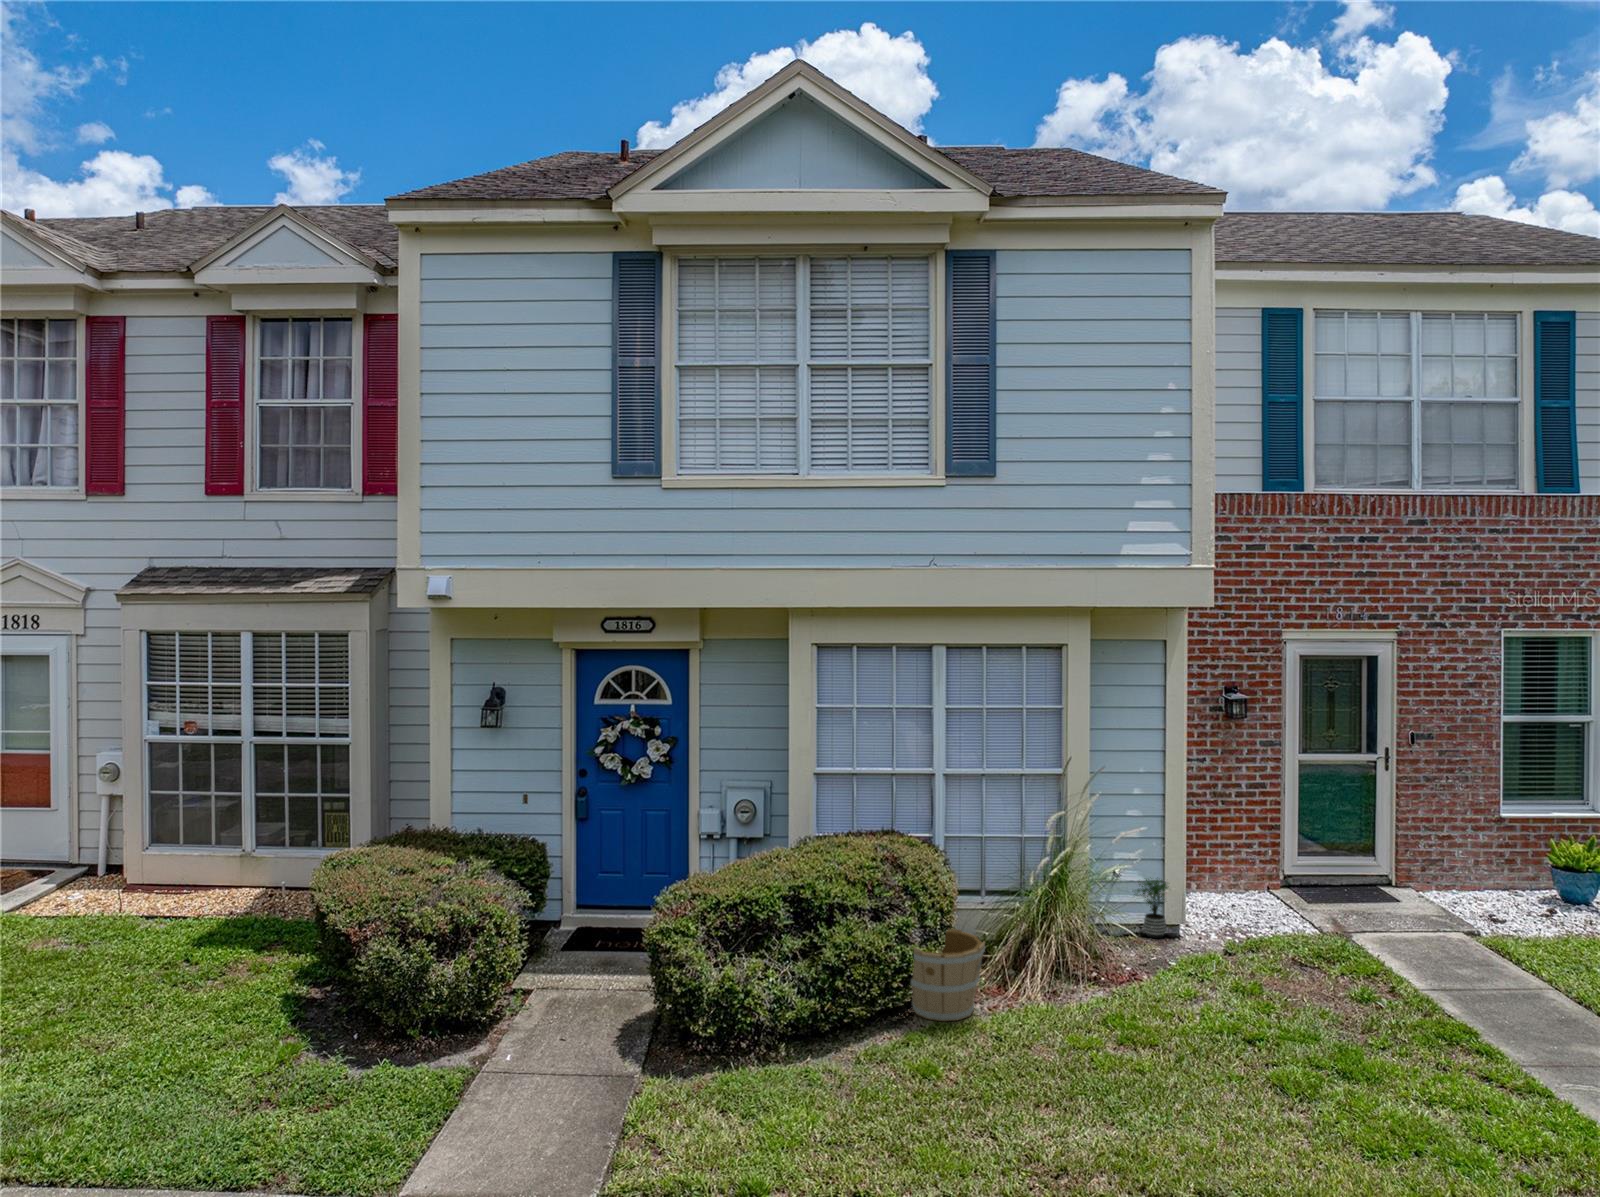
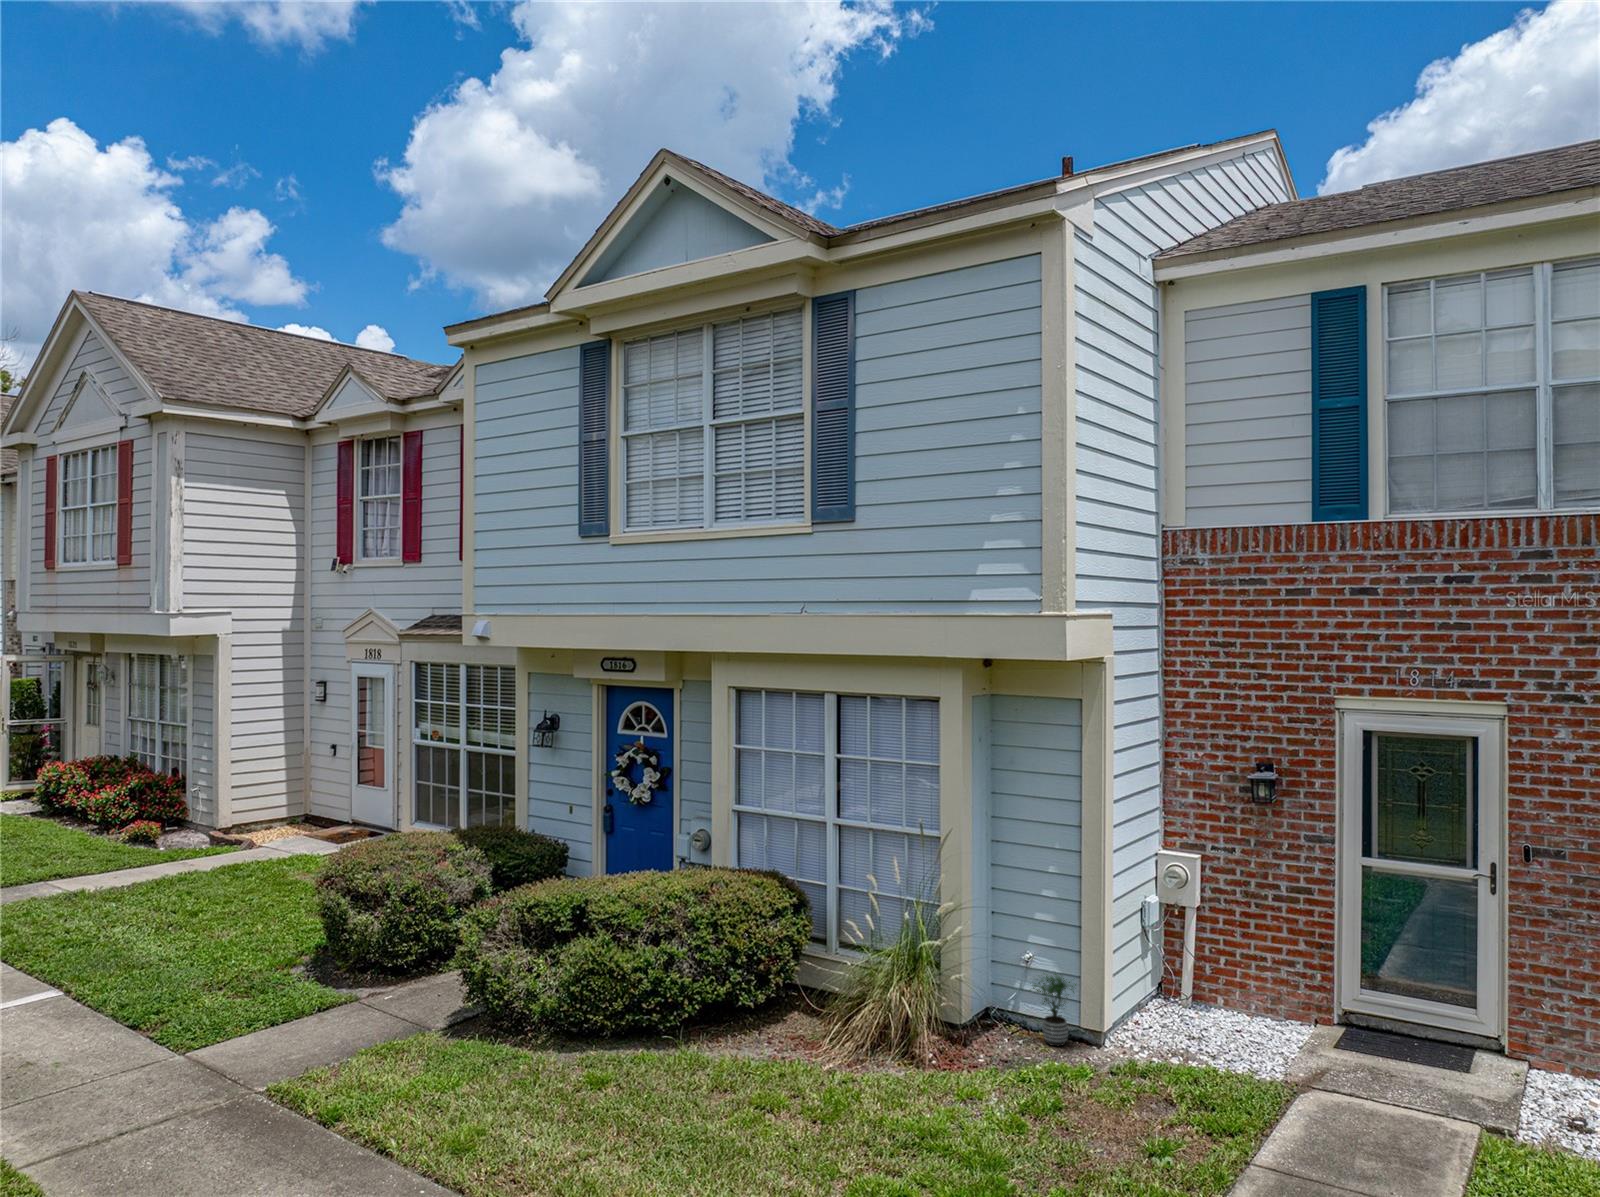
wooden bucket: present [911,929,985,1021] -> none [667,974,751,1071]

